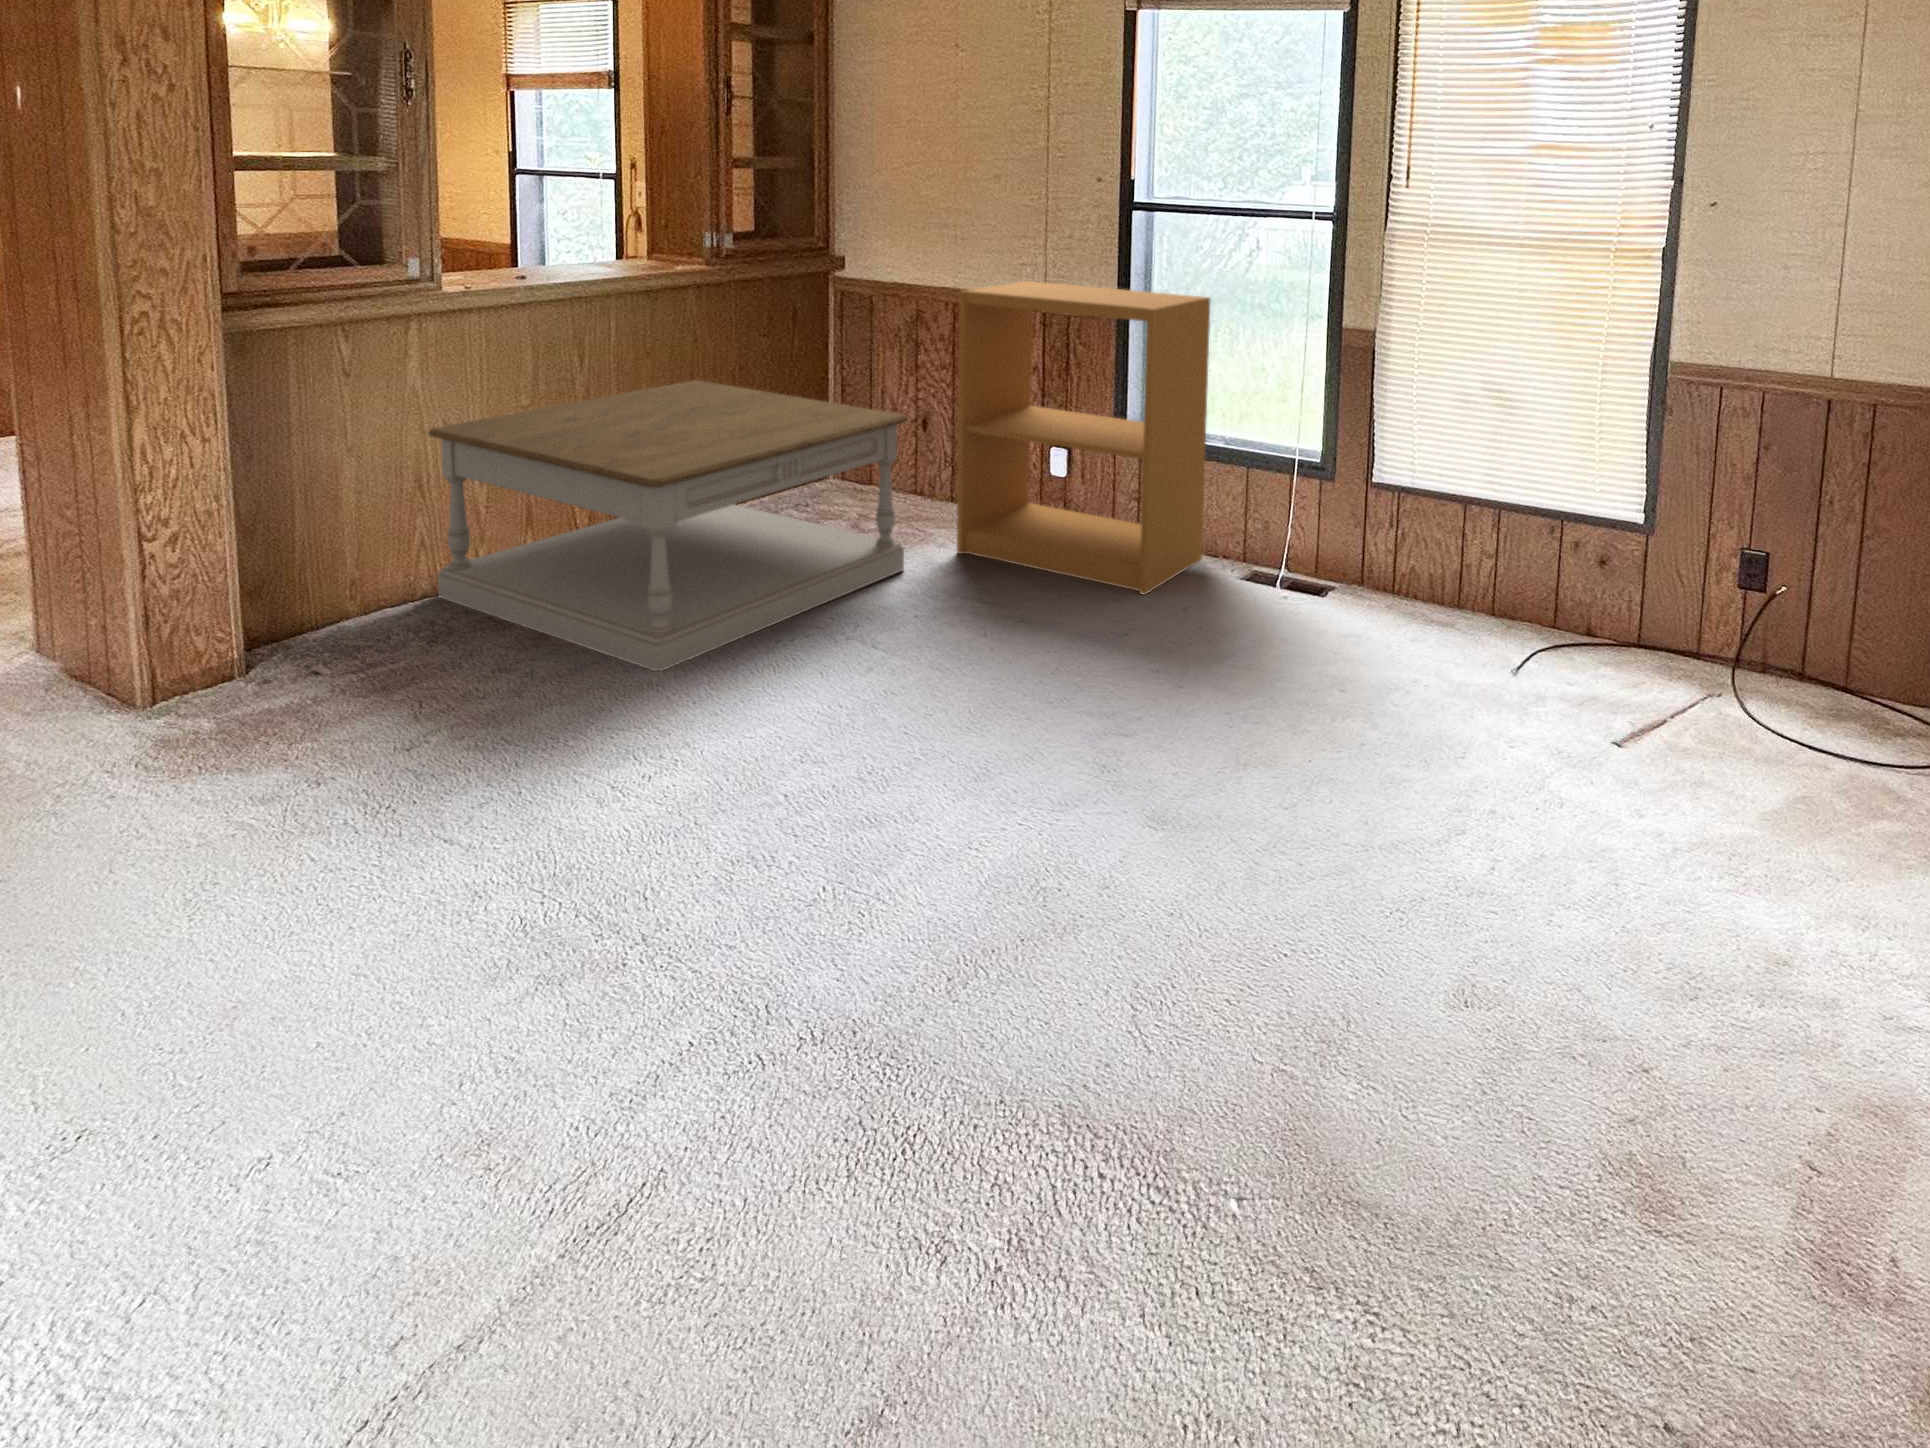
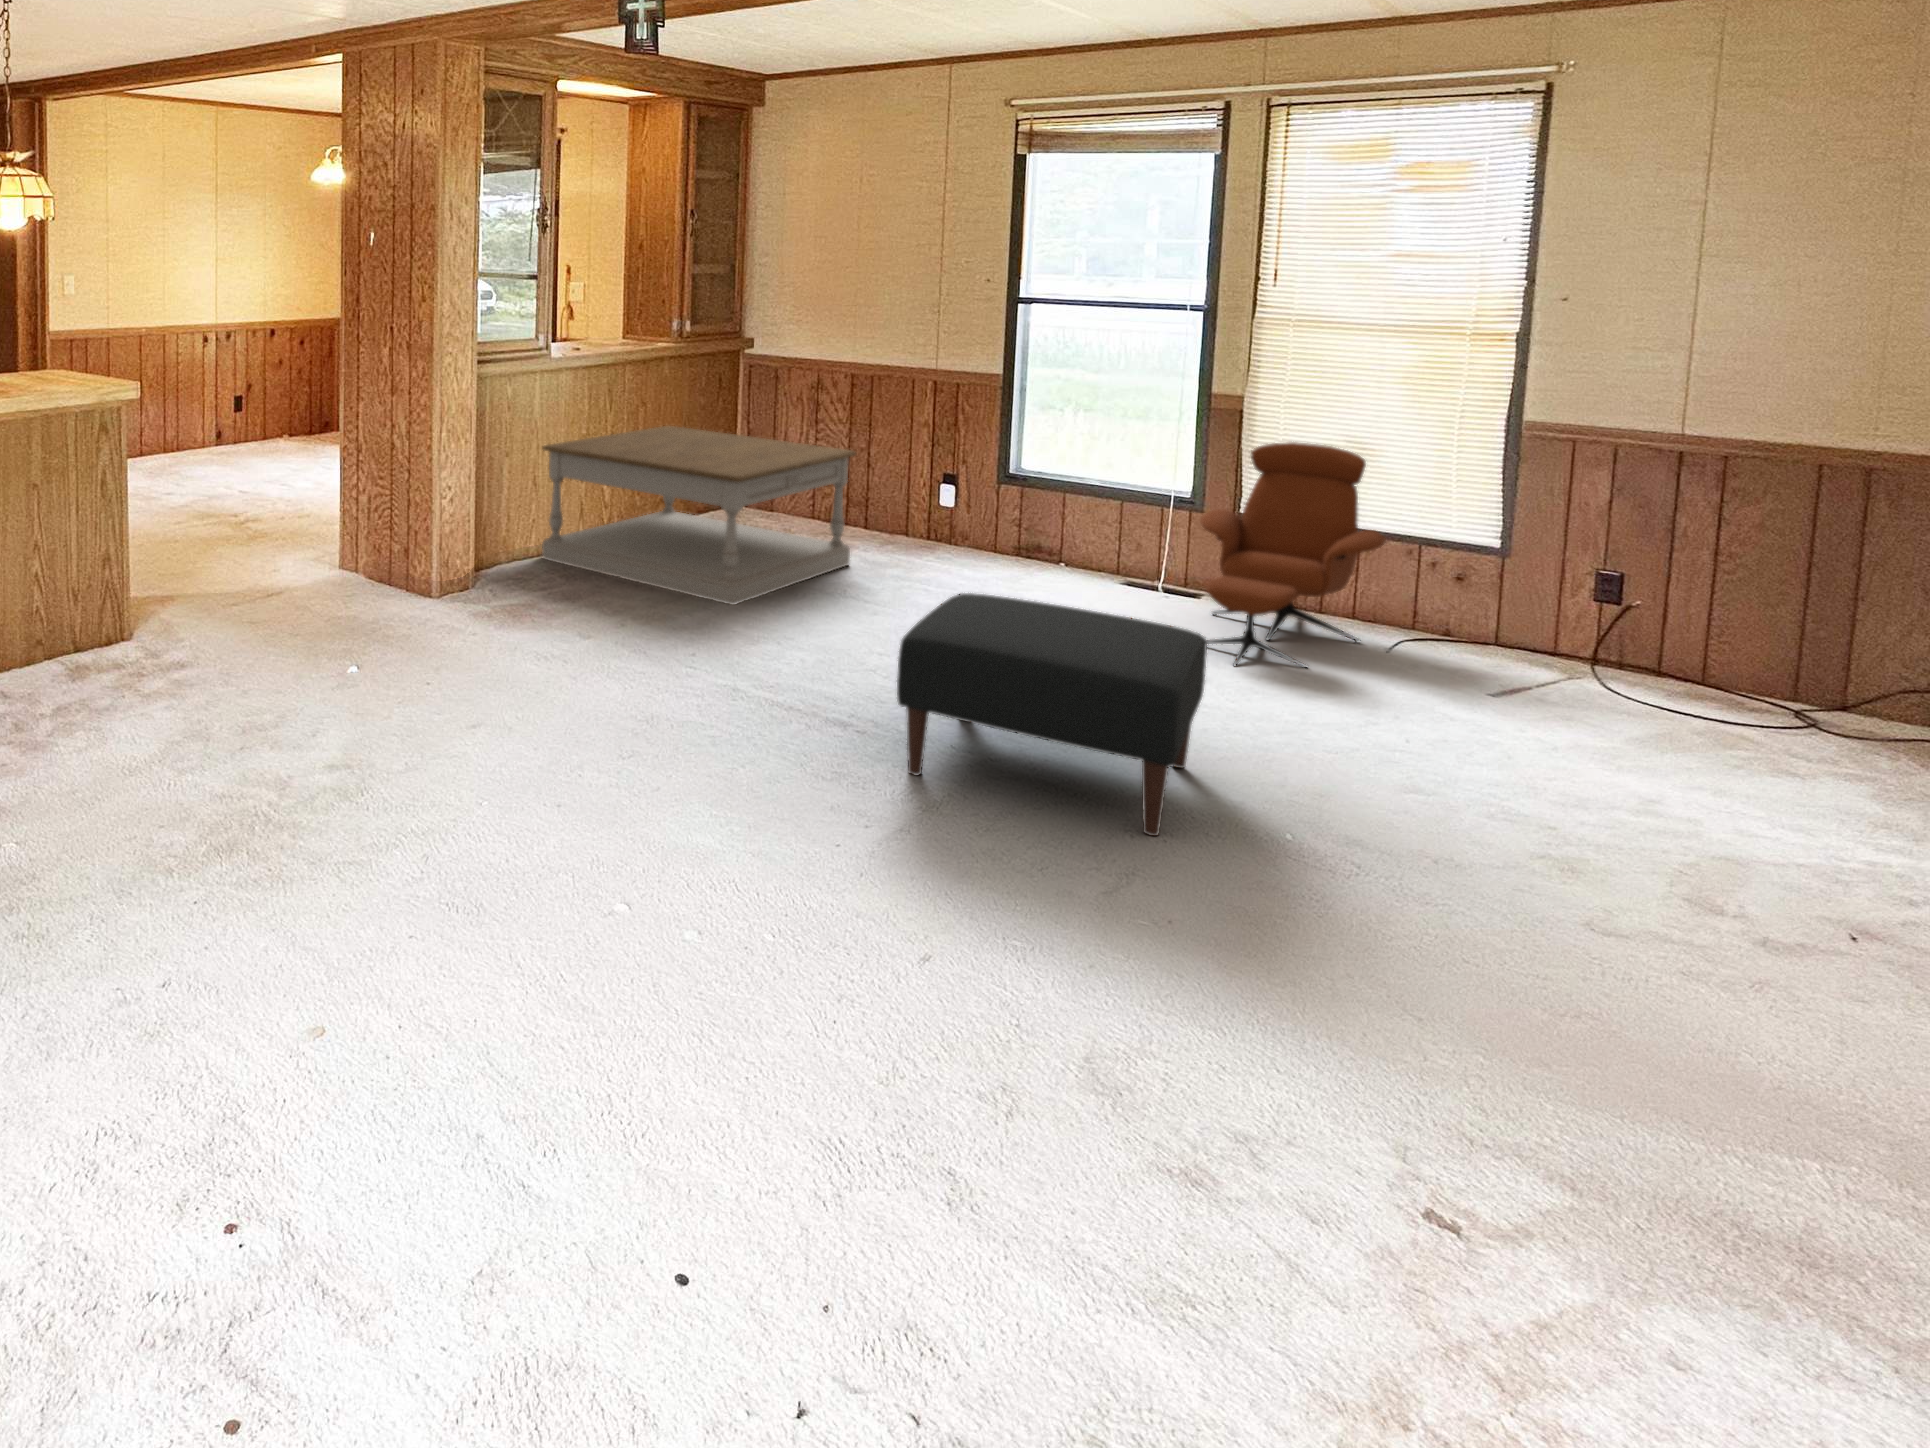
bookshelf: present [957,281,1211,595] -> none [880,357,1093,590]
lounge chair: none [1277,391,1516,726] -> present [1201,442,1386,667]
ottoman: none [554,714,1159,1281] -> present [897,593,1207,836]

